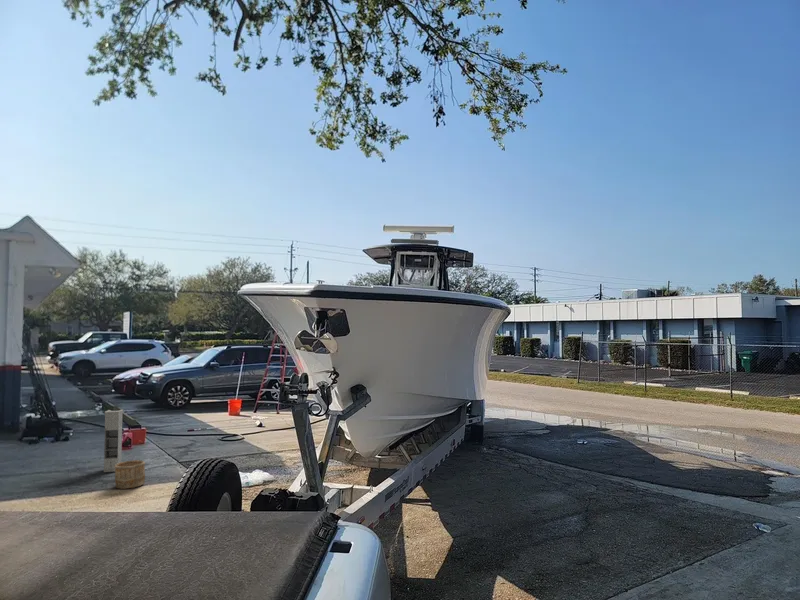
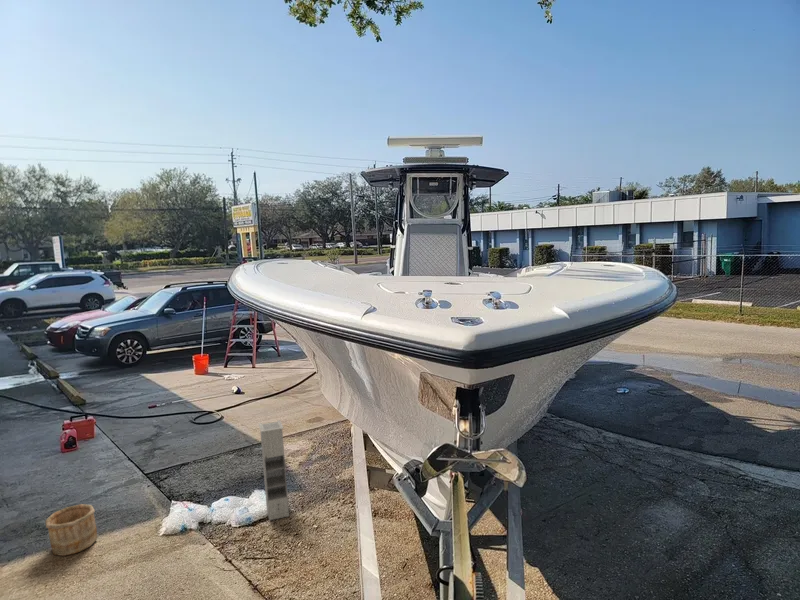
cabinet: present [104,410,123,472] -> present [259,420,289,520]

